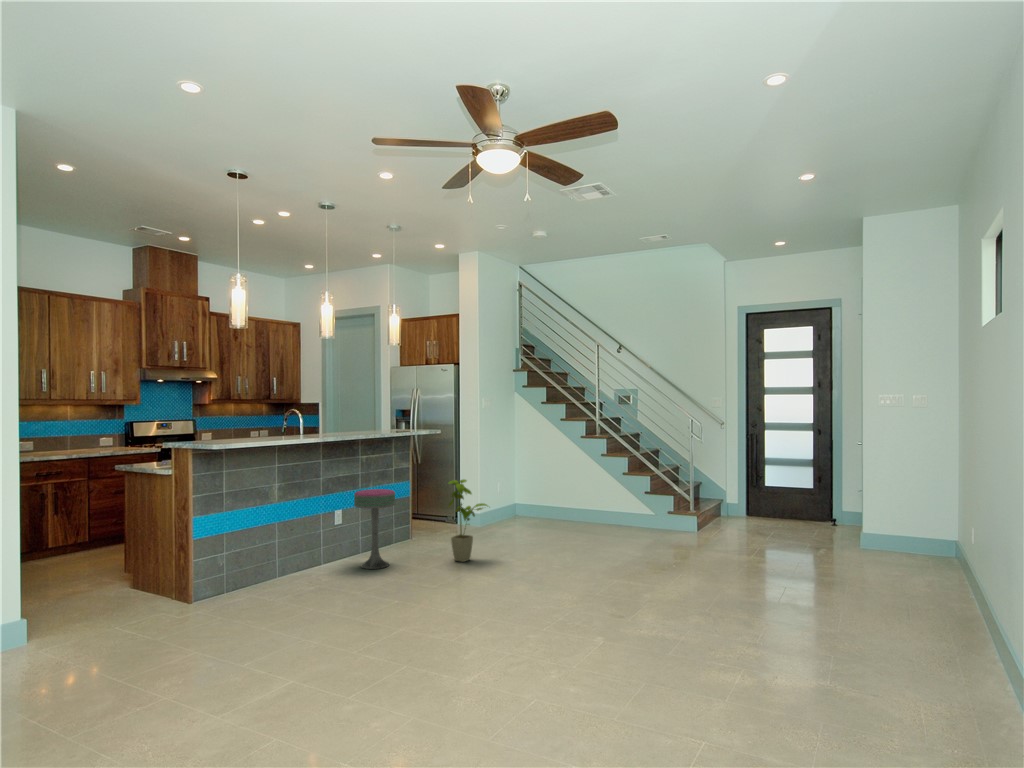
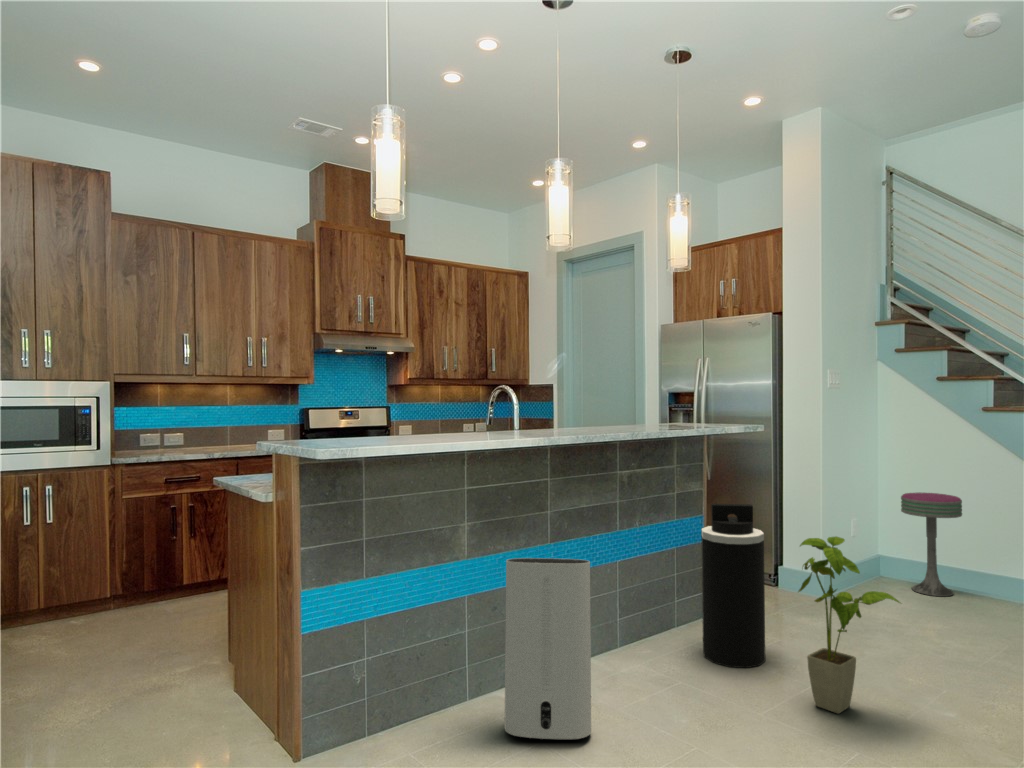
trash can: none [406,470,437,553] -> present [702,504,765,668]
bar stool: present [354,489,395,569] -> present [901,492,962,596]
air purifier: none [301,496,345,582] -> present [505,558,591,739]

